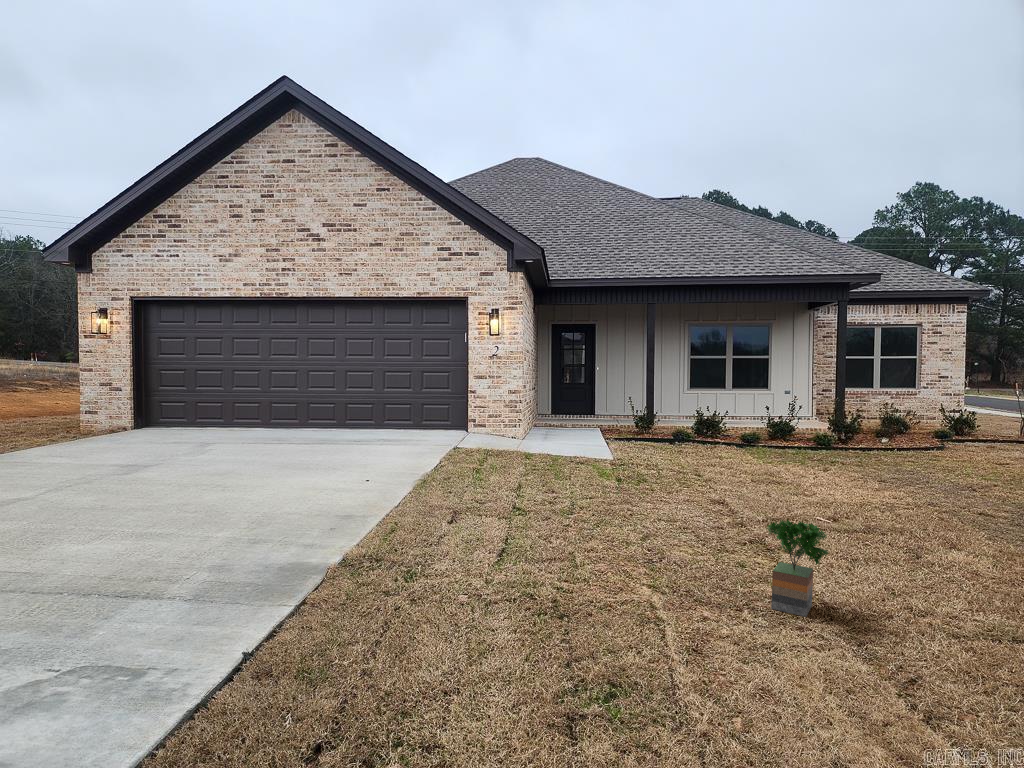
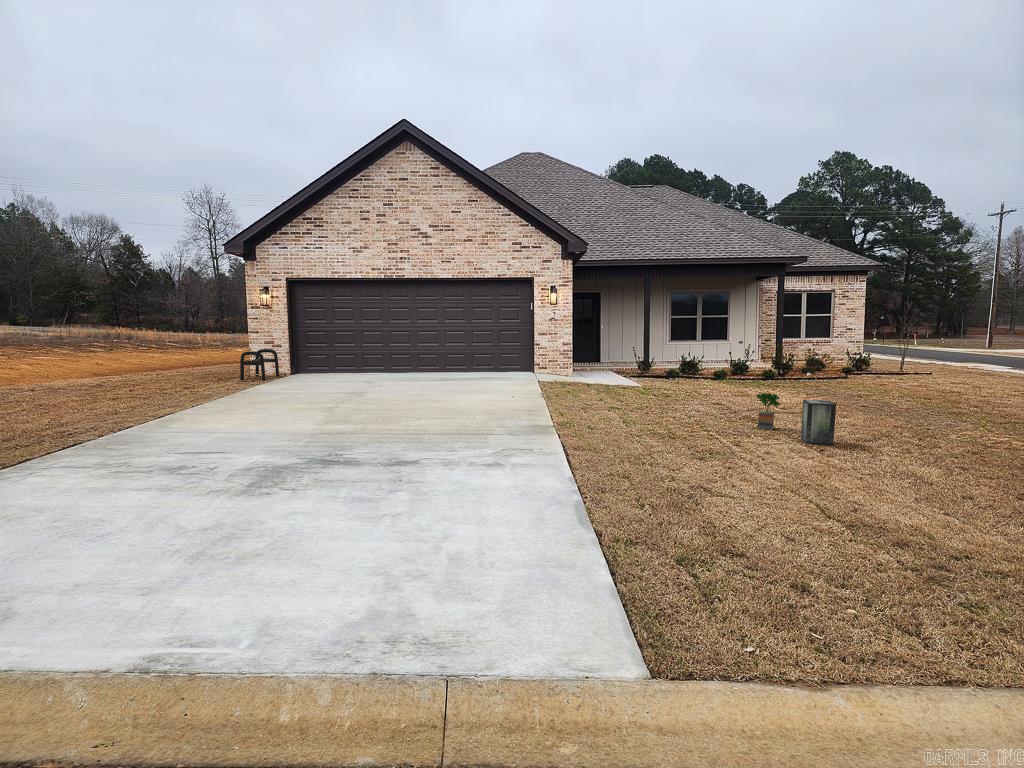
bench: none [44,394,116,438] -> present [240,349,279,380]
storage box: none [884,564,1000,727] -> present [801,400,836,445]

